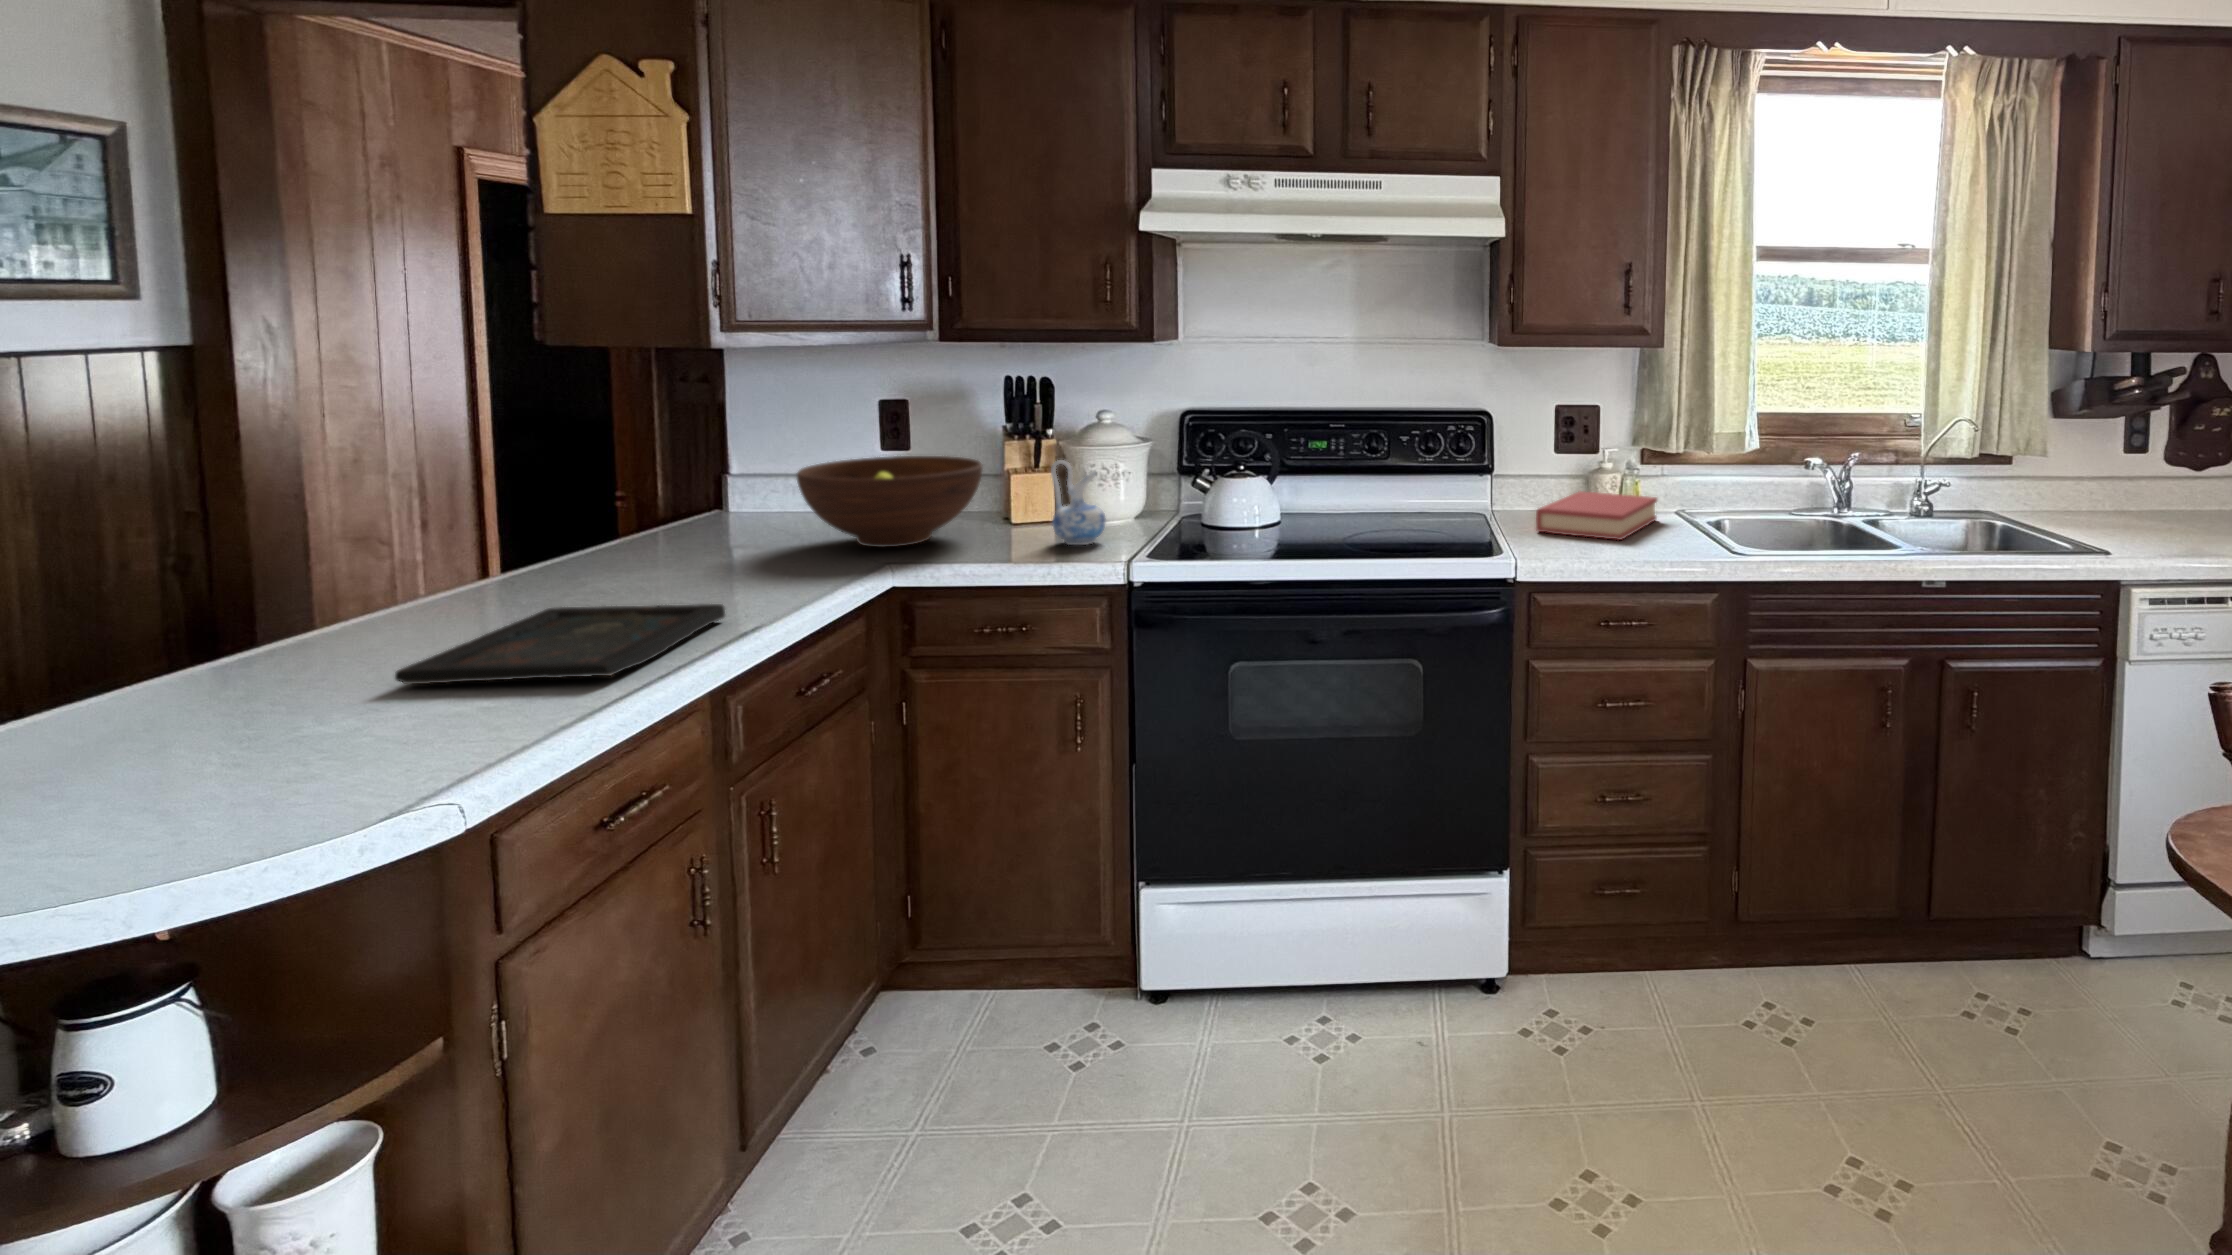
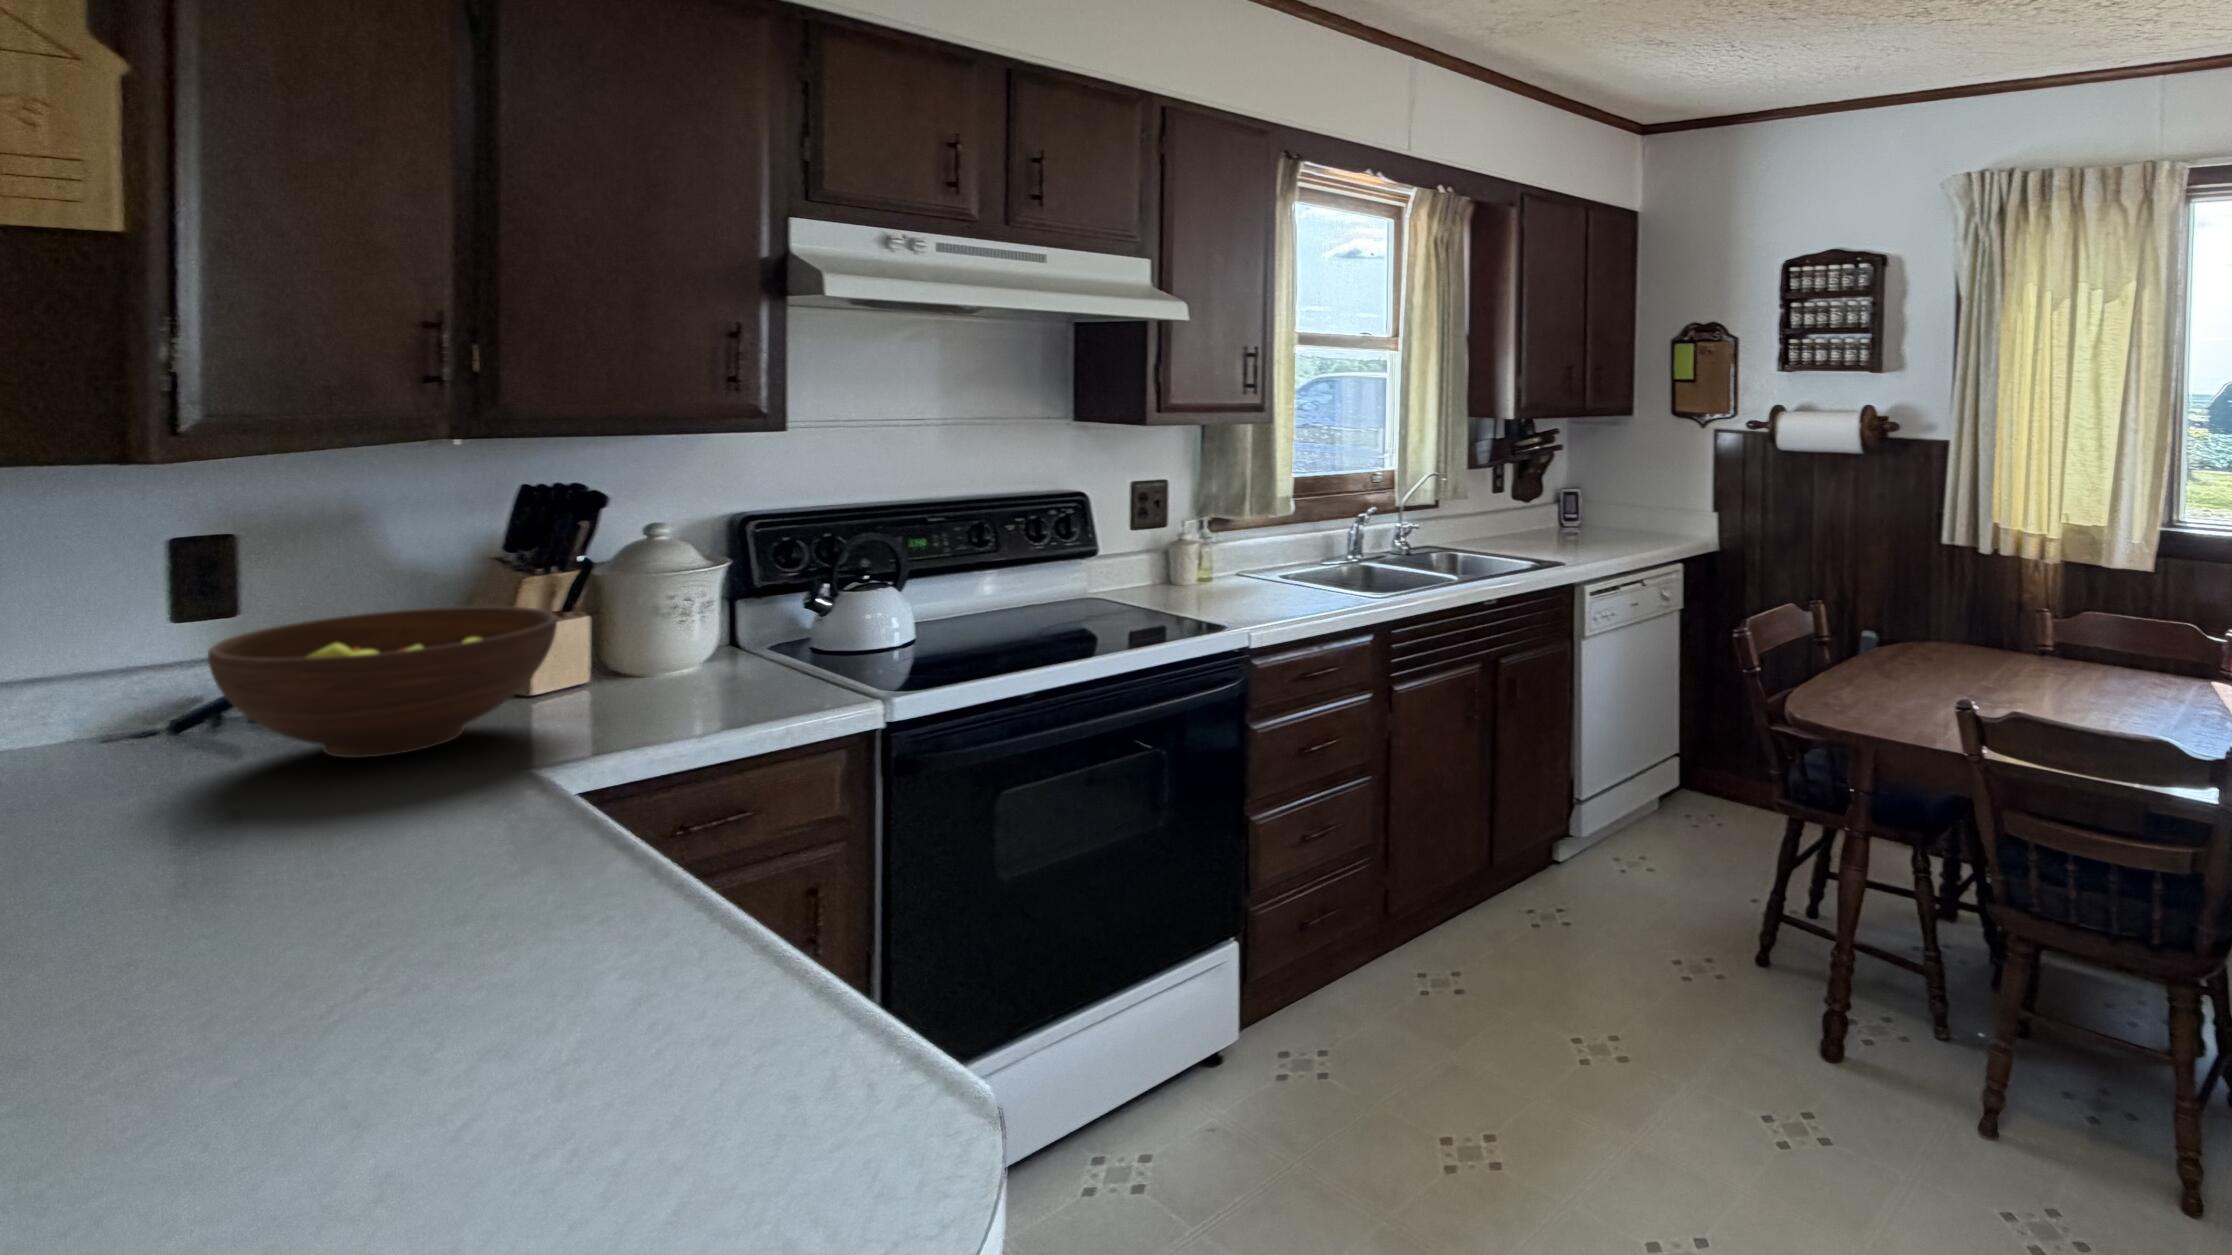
ceramic pitcher: present [1051,460,1106,545] -> none [671,588,750,698]
hardback book: present [1536,492,1657,540] -> none [1159,561,1261,604]
tray: present [395,604,725,684] -> none [88,848,597,1090]

